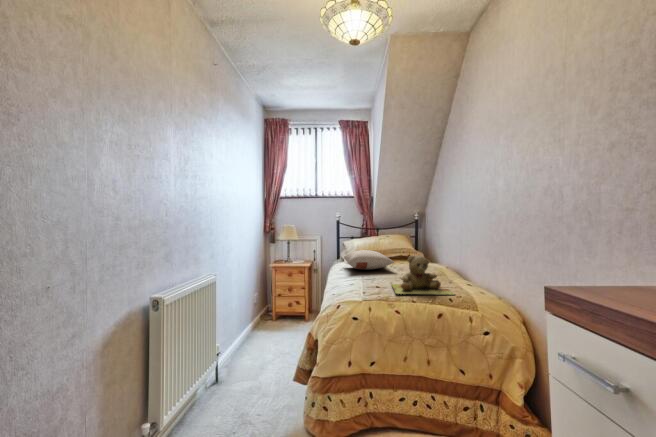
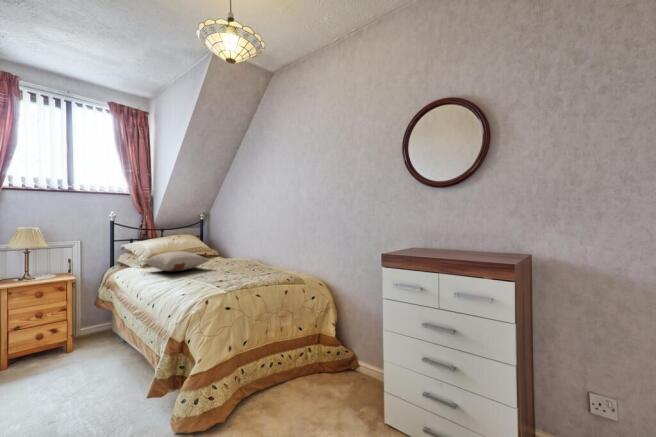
teddy bear: present [392,256,454,295] -> none [227,251,286,284]

